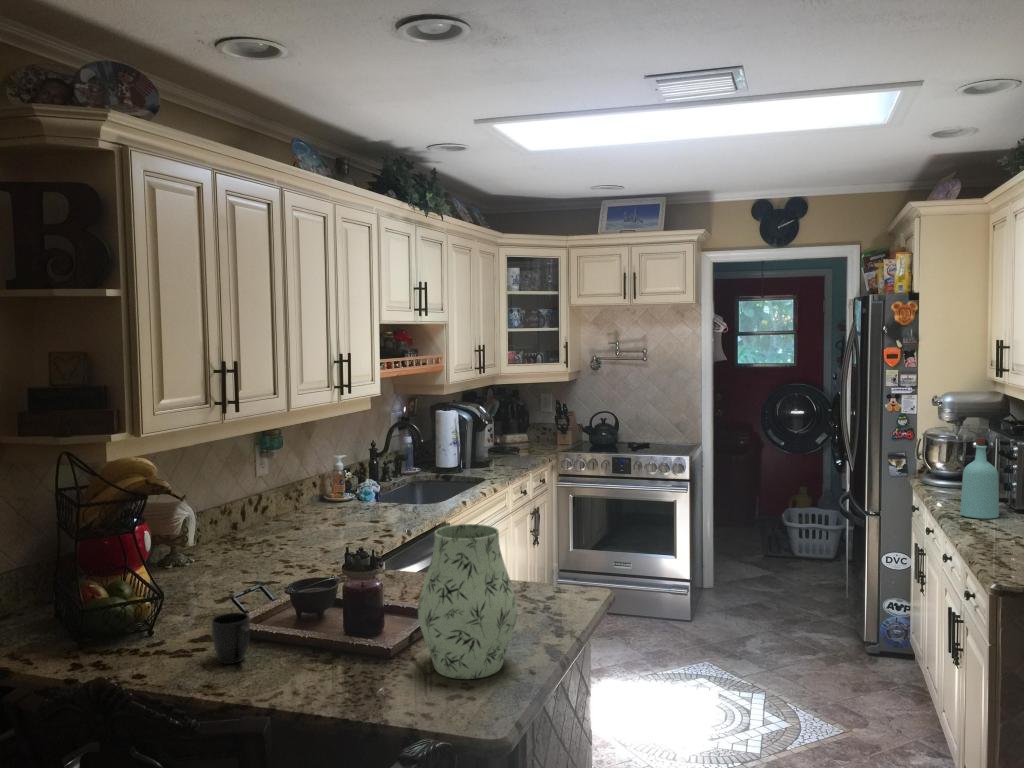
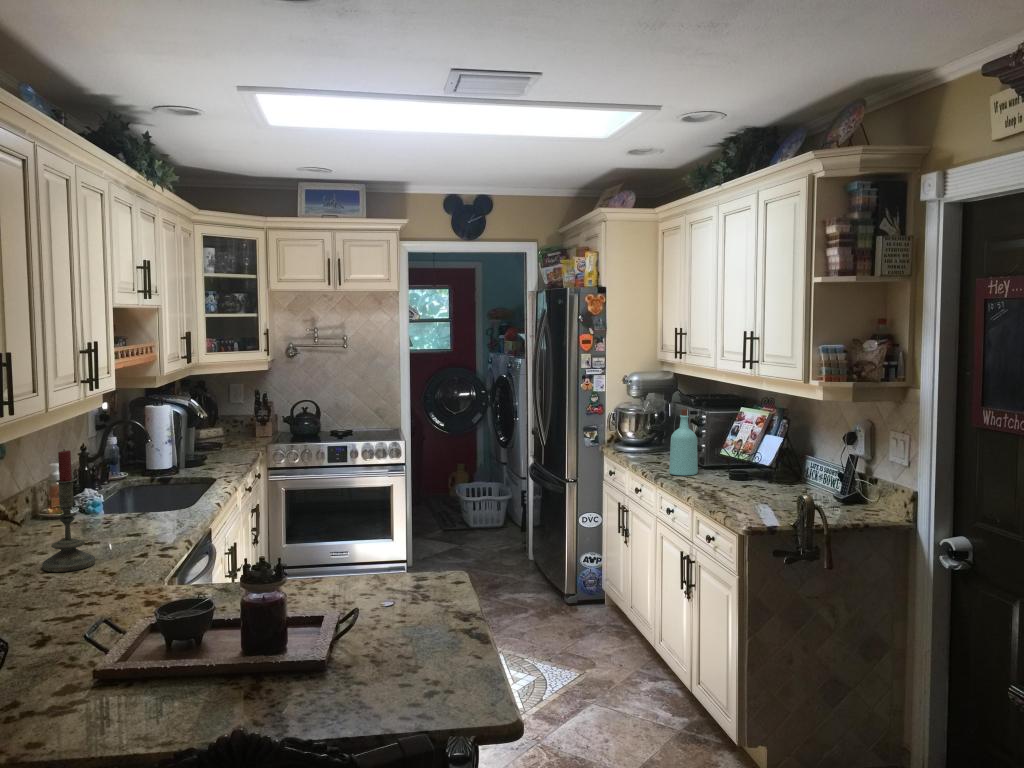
candle: none [285,443,325,546] -> present [42,450,95,572]
vase: present [418,524,517,679] -> none [362,515,466,678]
mug: present [211,612,250,664] -> none [109,651,171,716]

